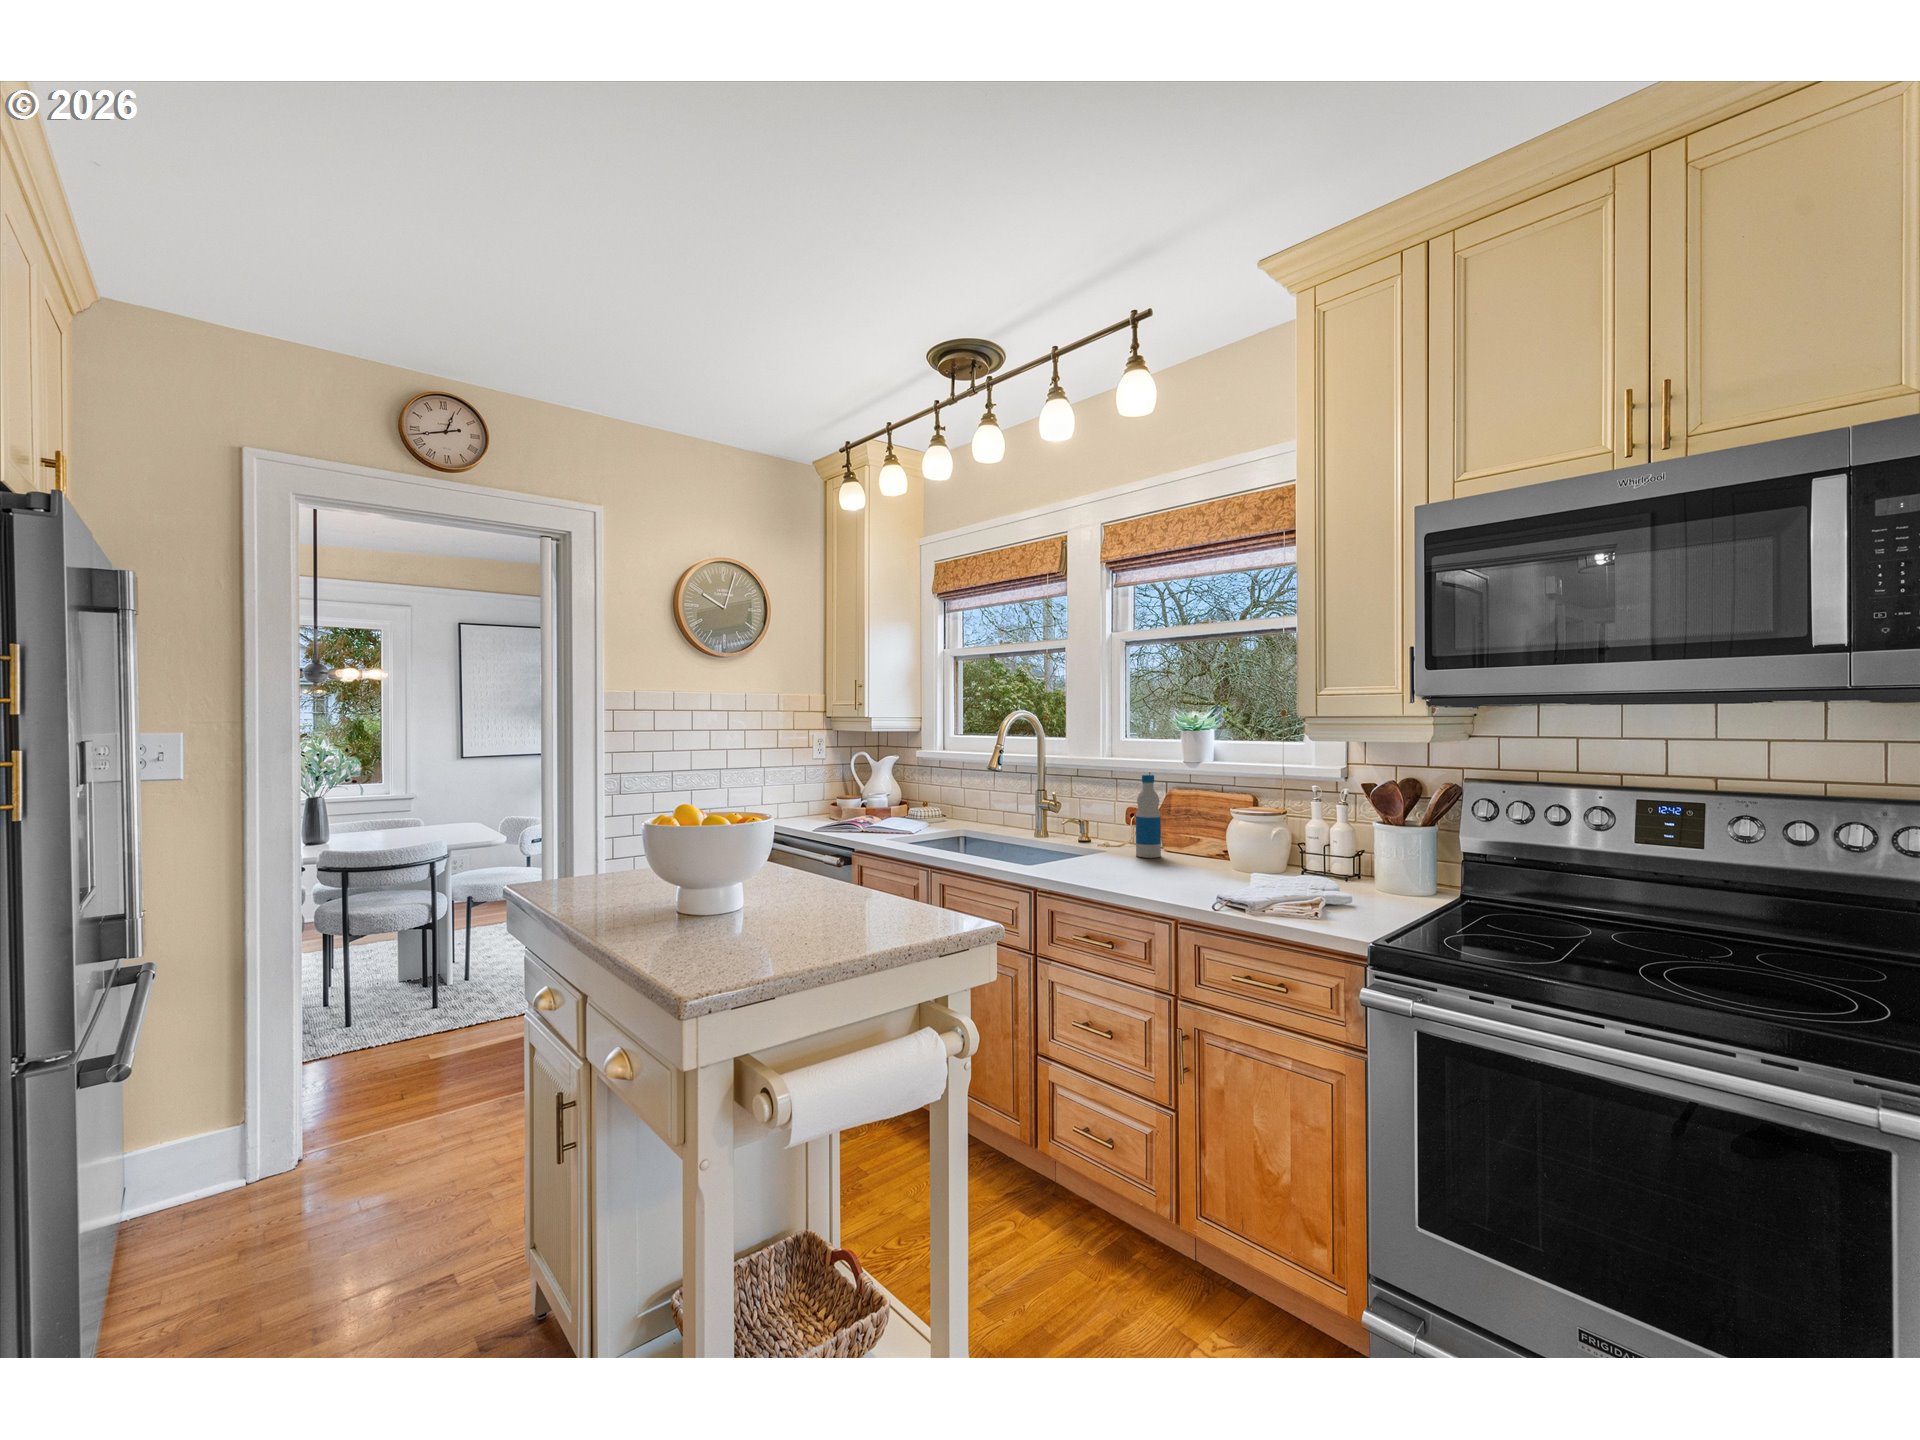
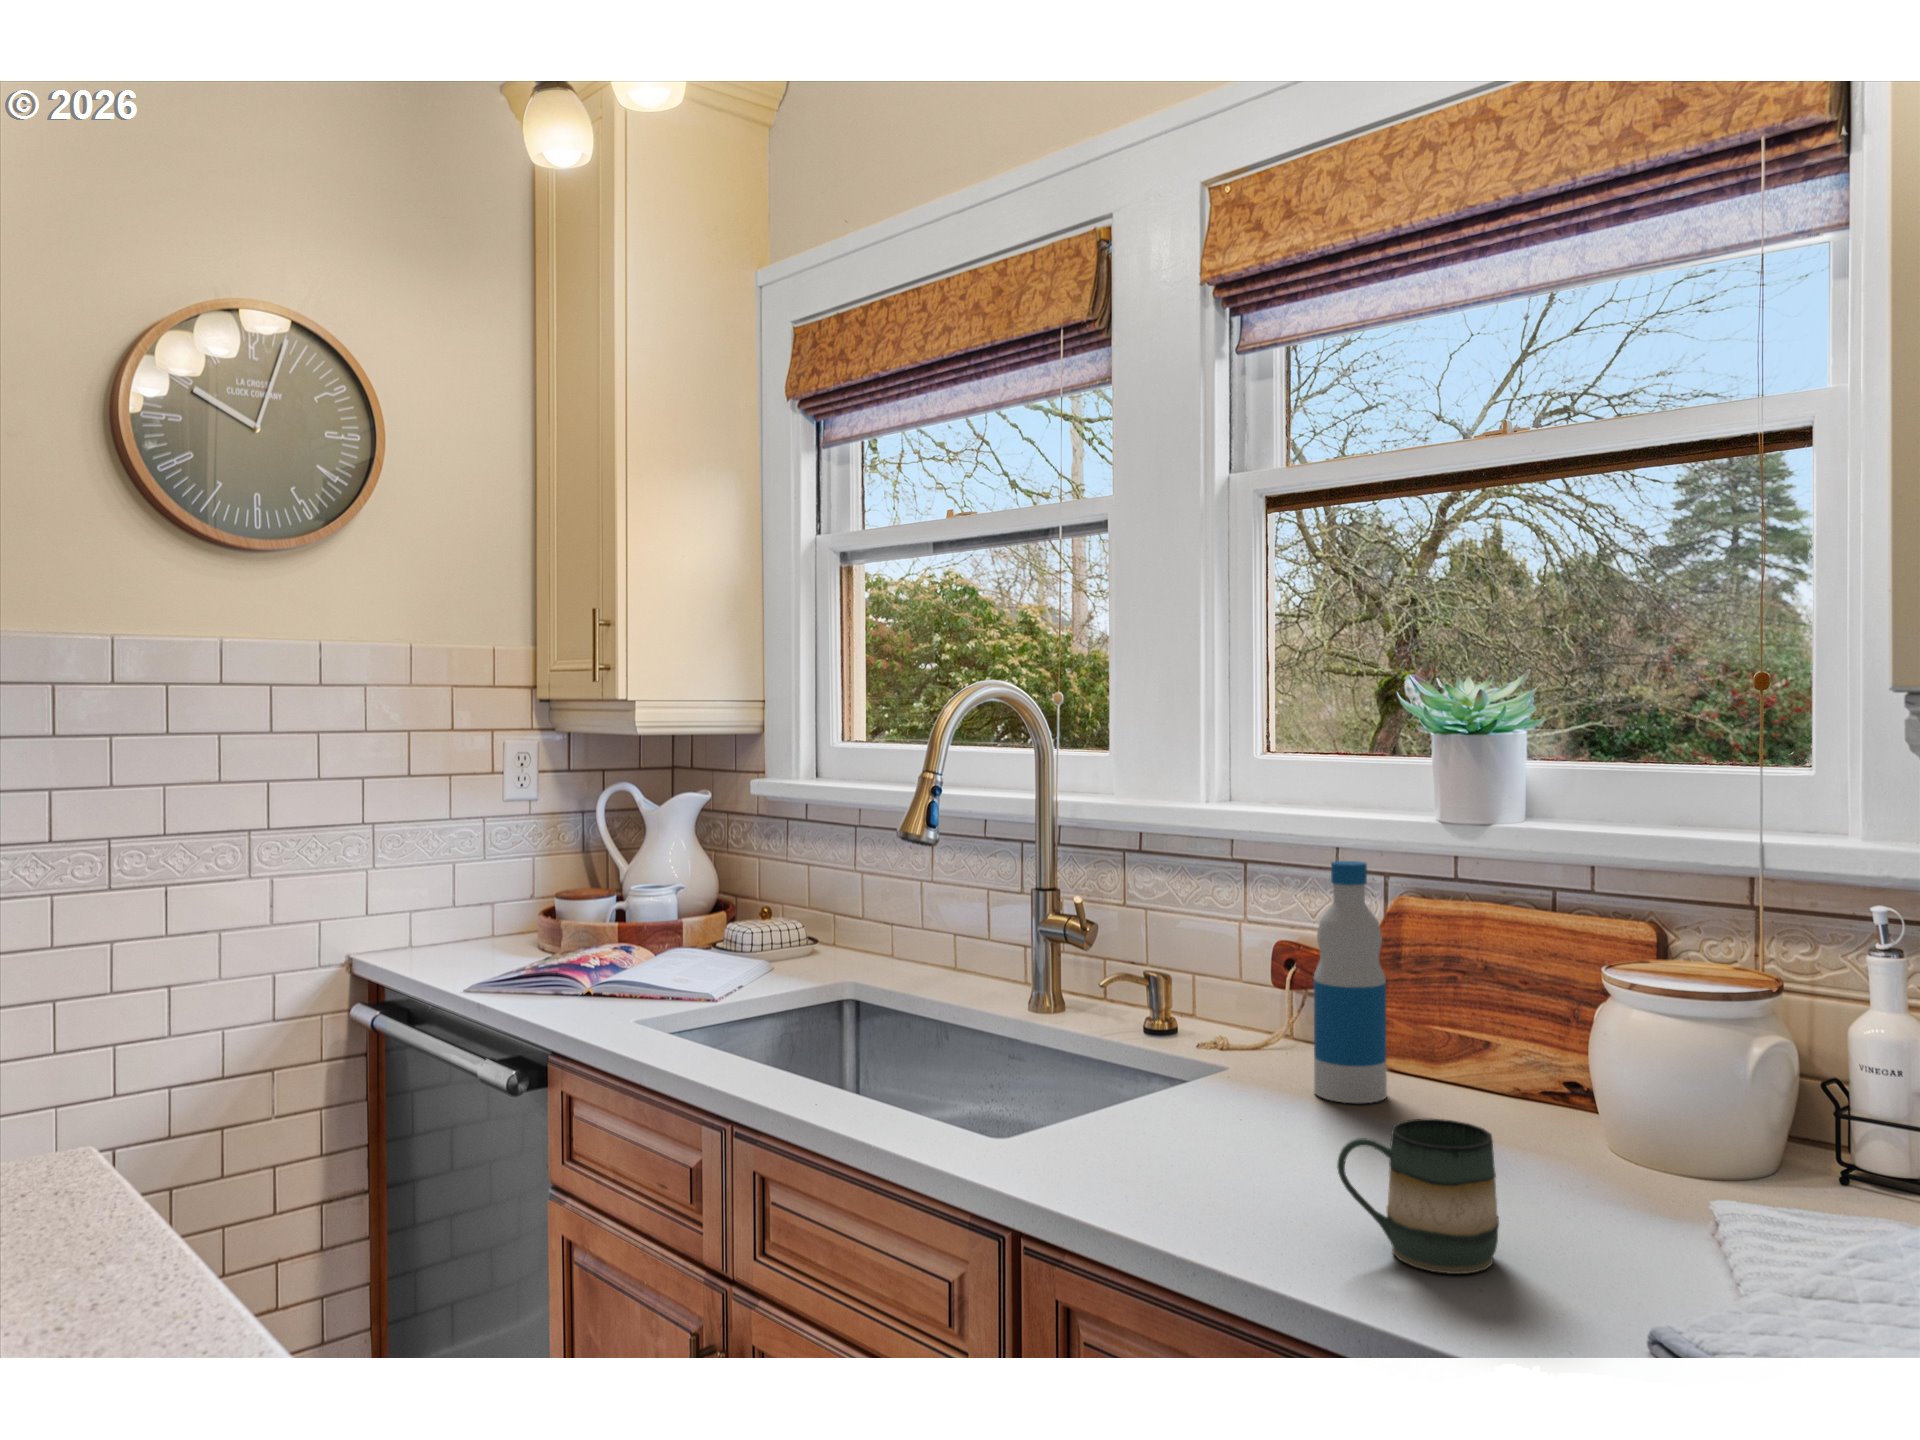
mug: none [1130,845,1178,886] -> present [1337,1119,1499,1274]

